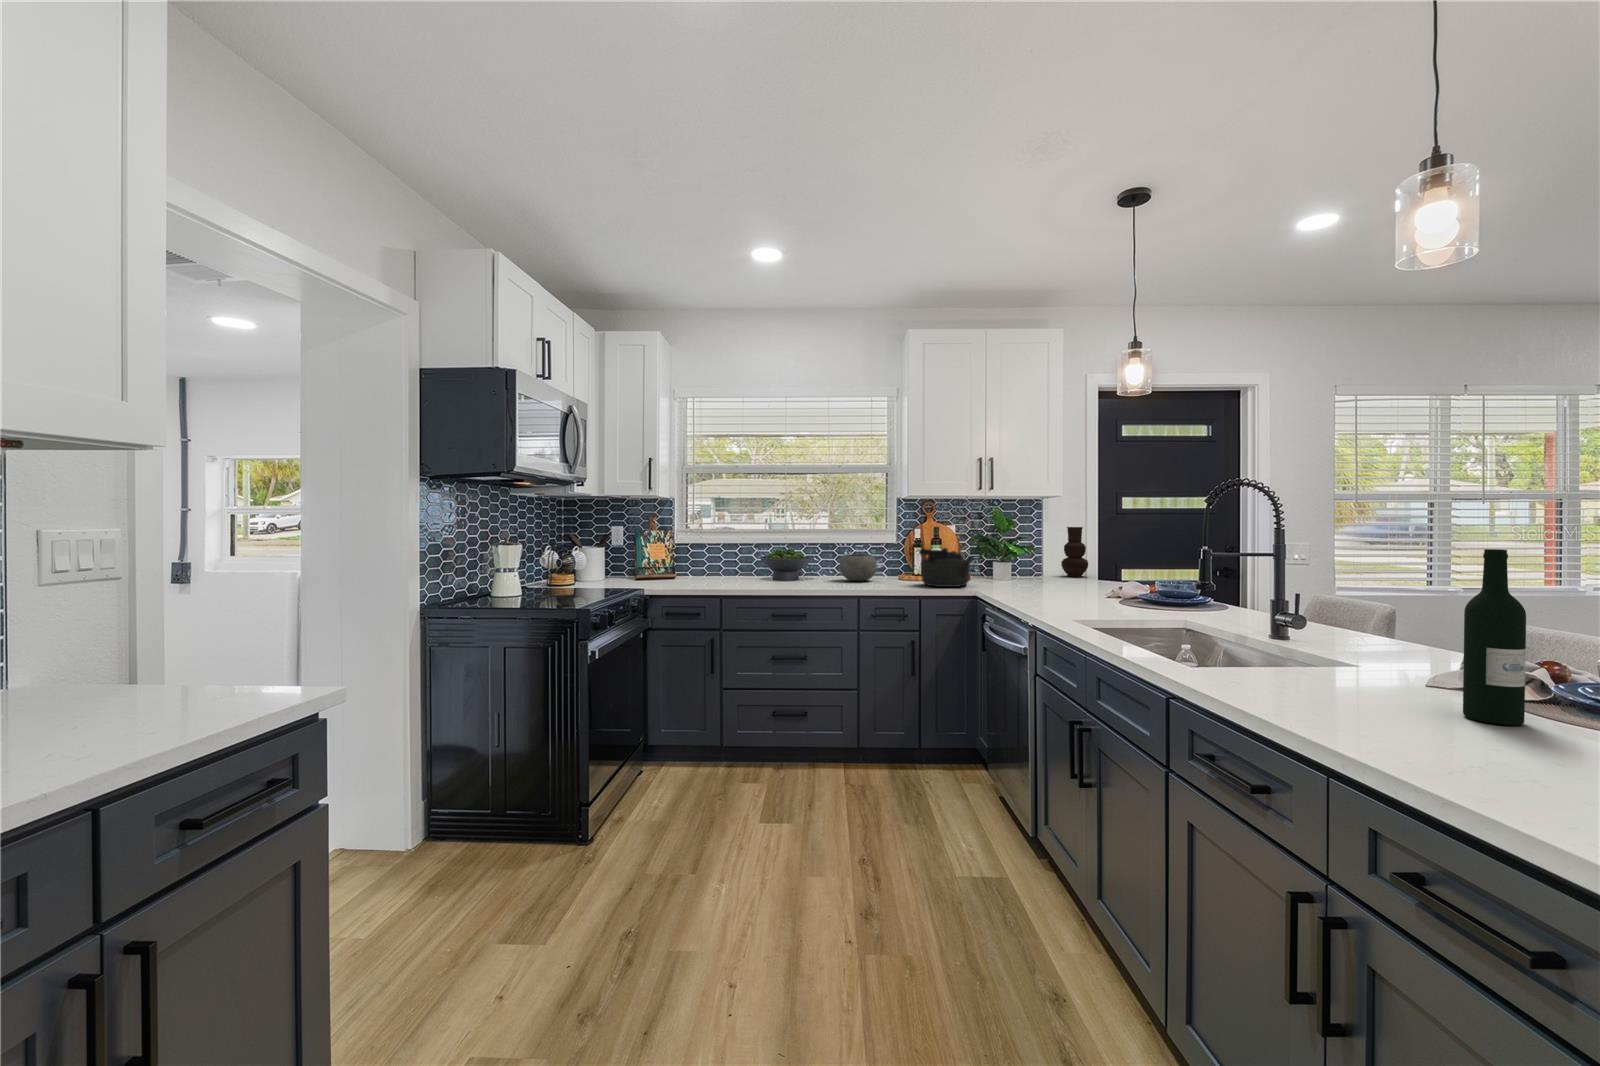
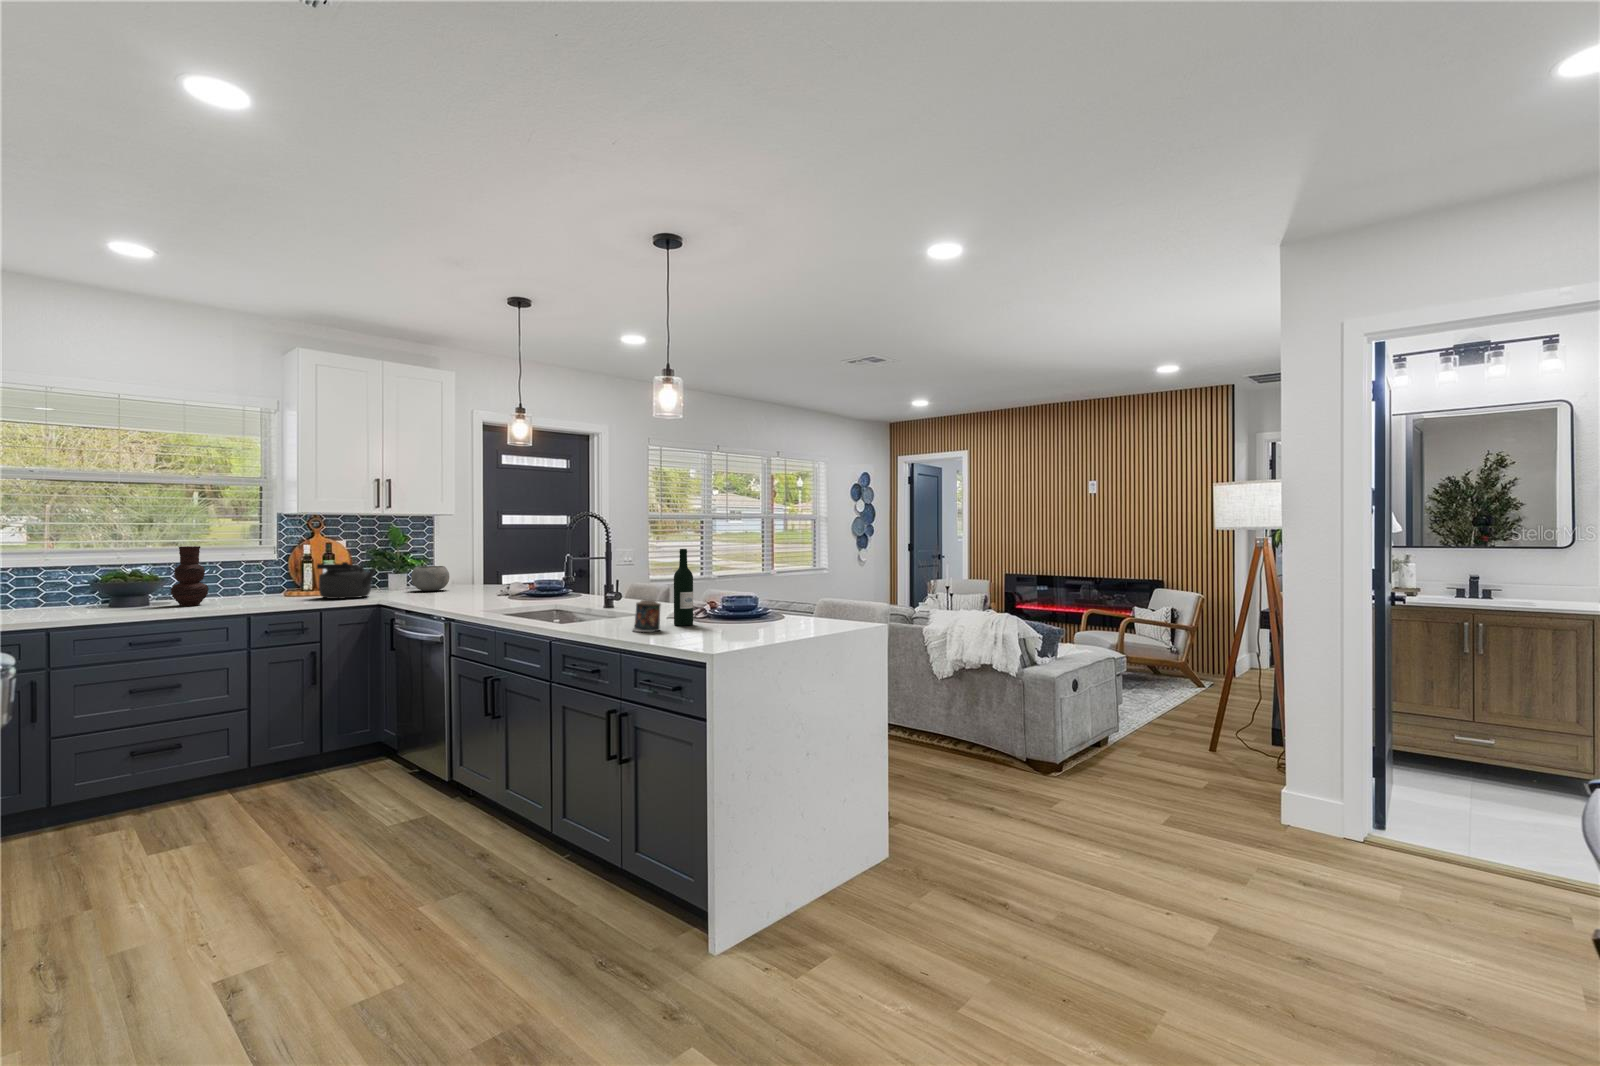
vase: present [1061,527,1088,577] -> present [170,546,209,606]
bowl: present [840,554,877,581] -> present [411,566,449,591]
candle: none [1355,657,1435,737] -> present [633,600,660,632]

